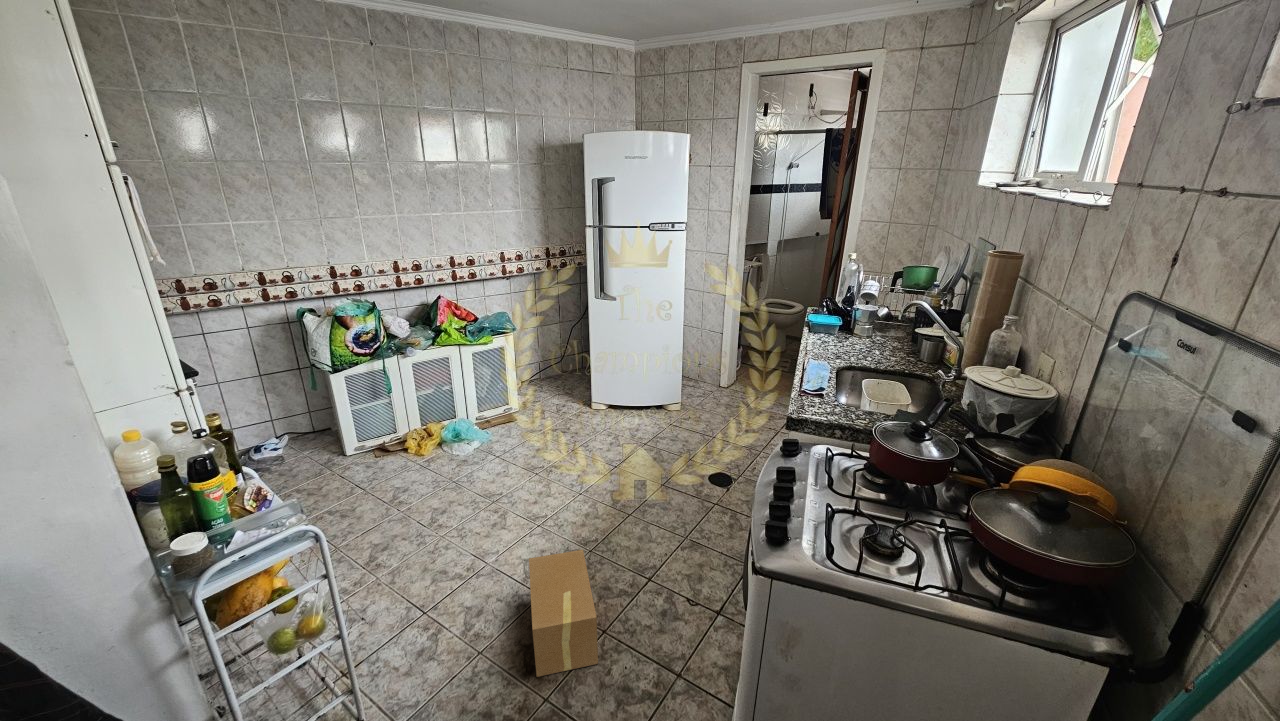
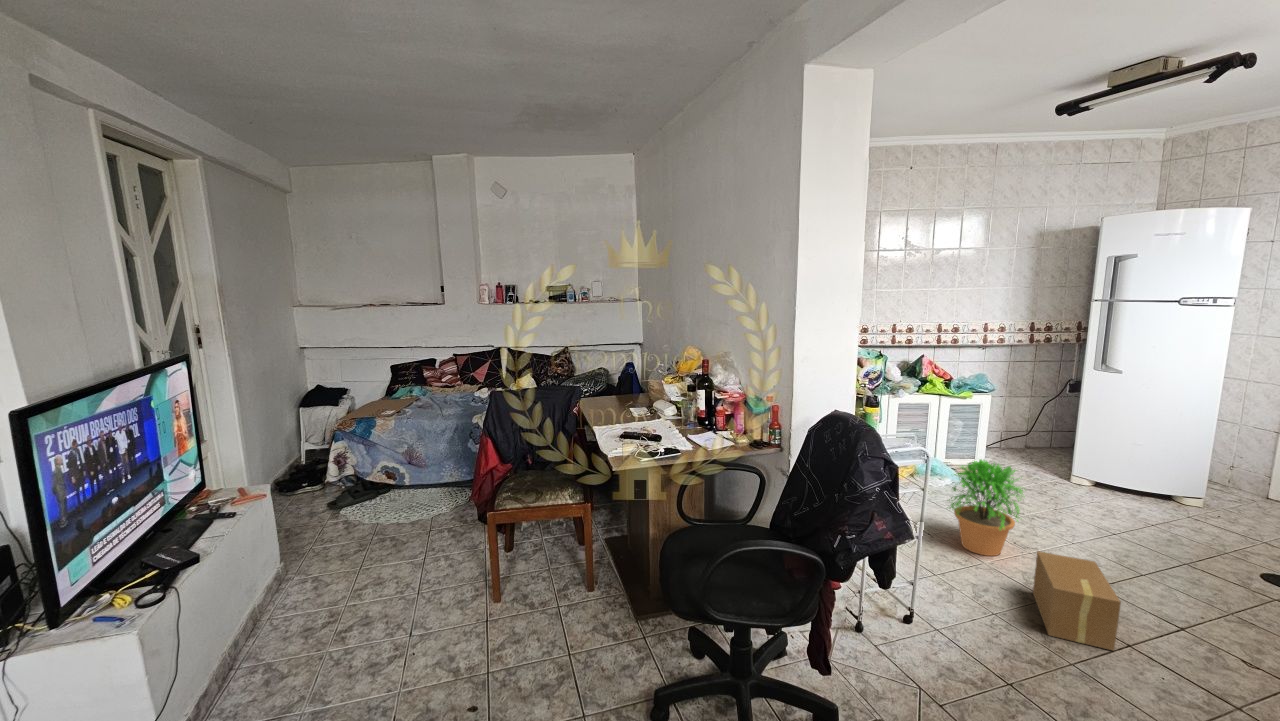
potted plant: none [443,442,528,557] -> present [949,459,1023,556]

